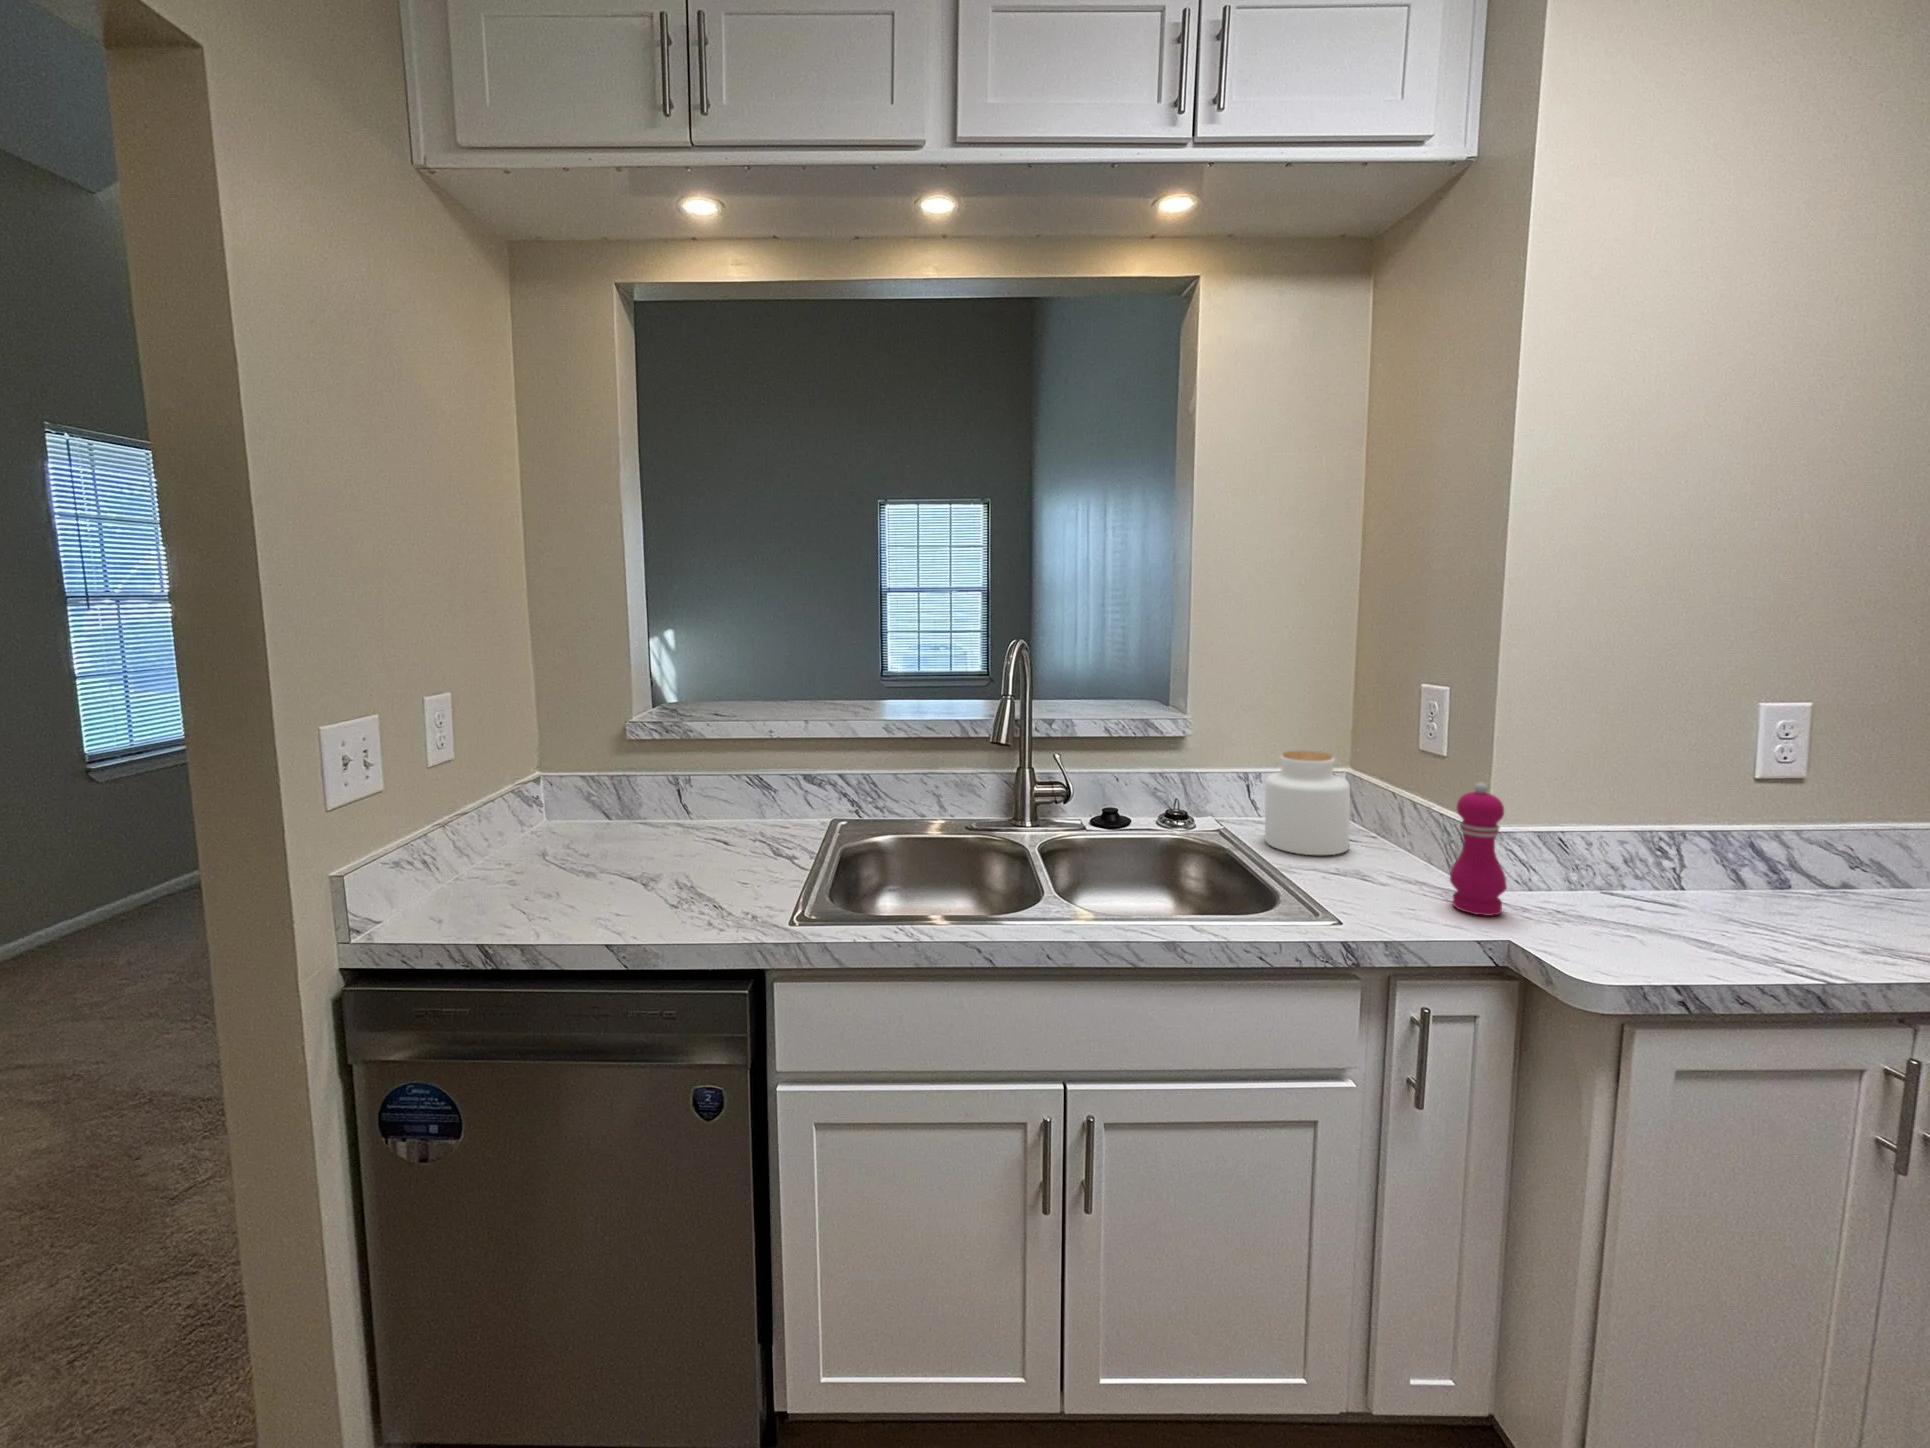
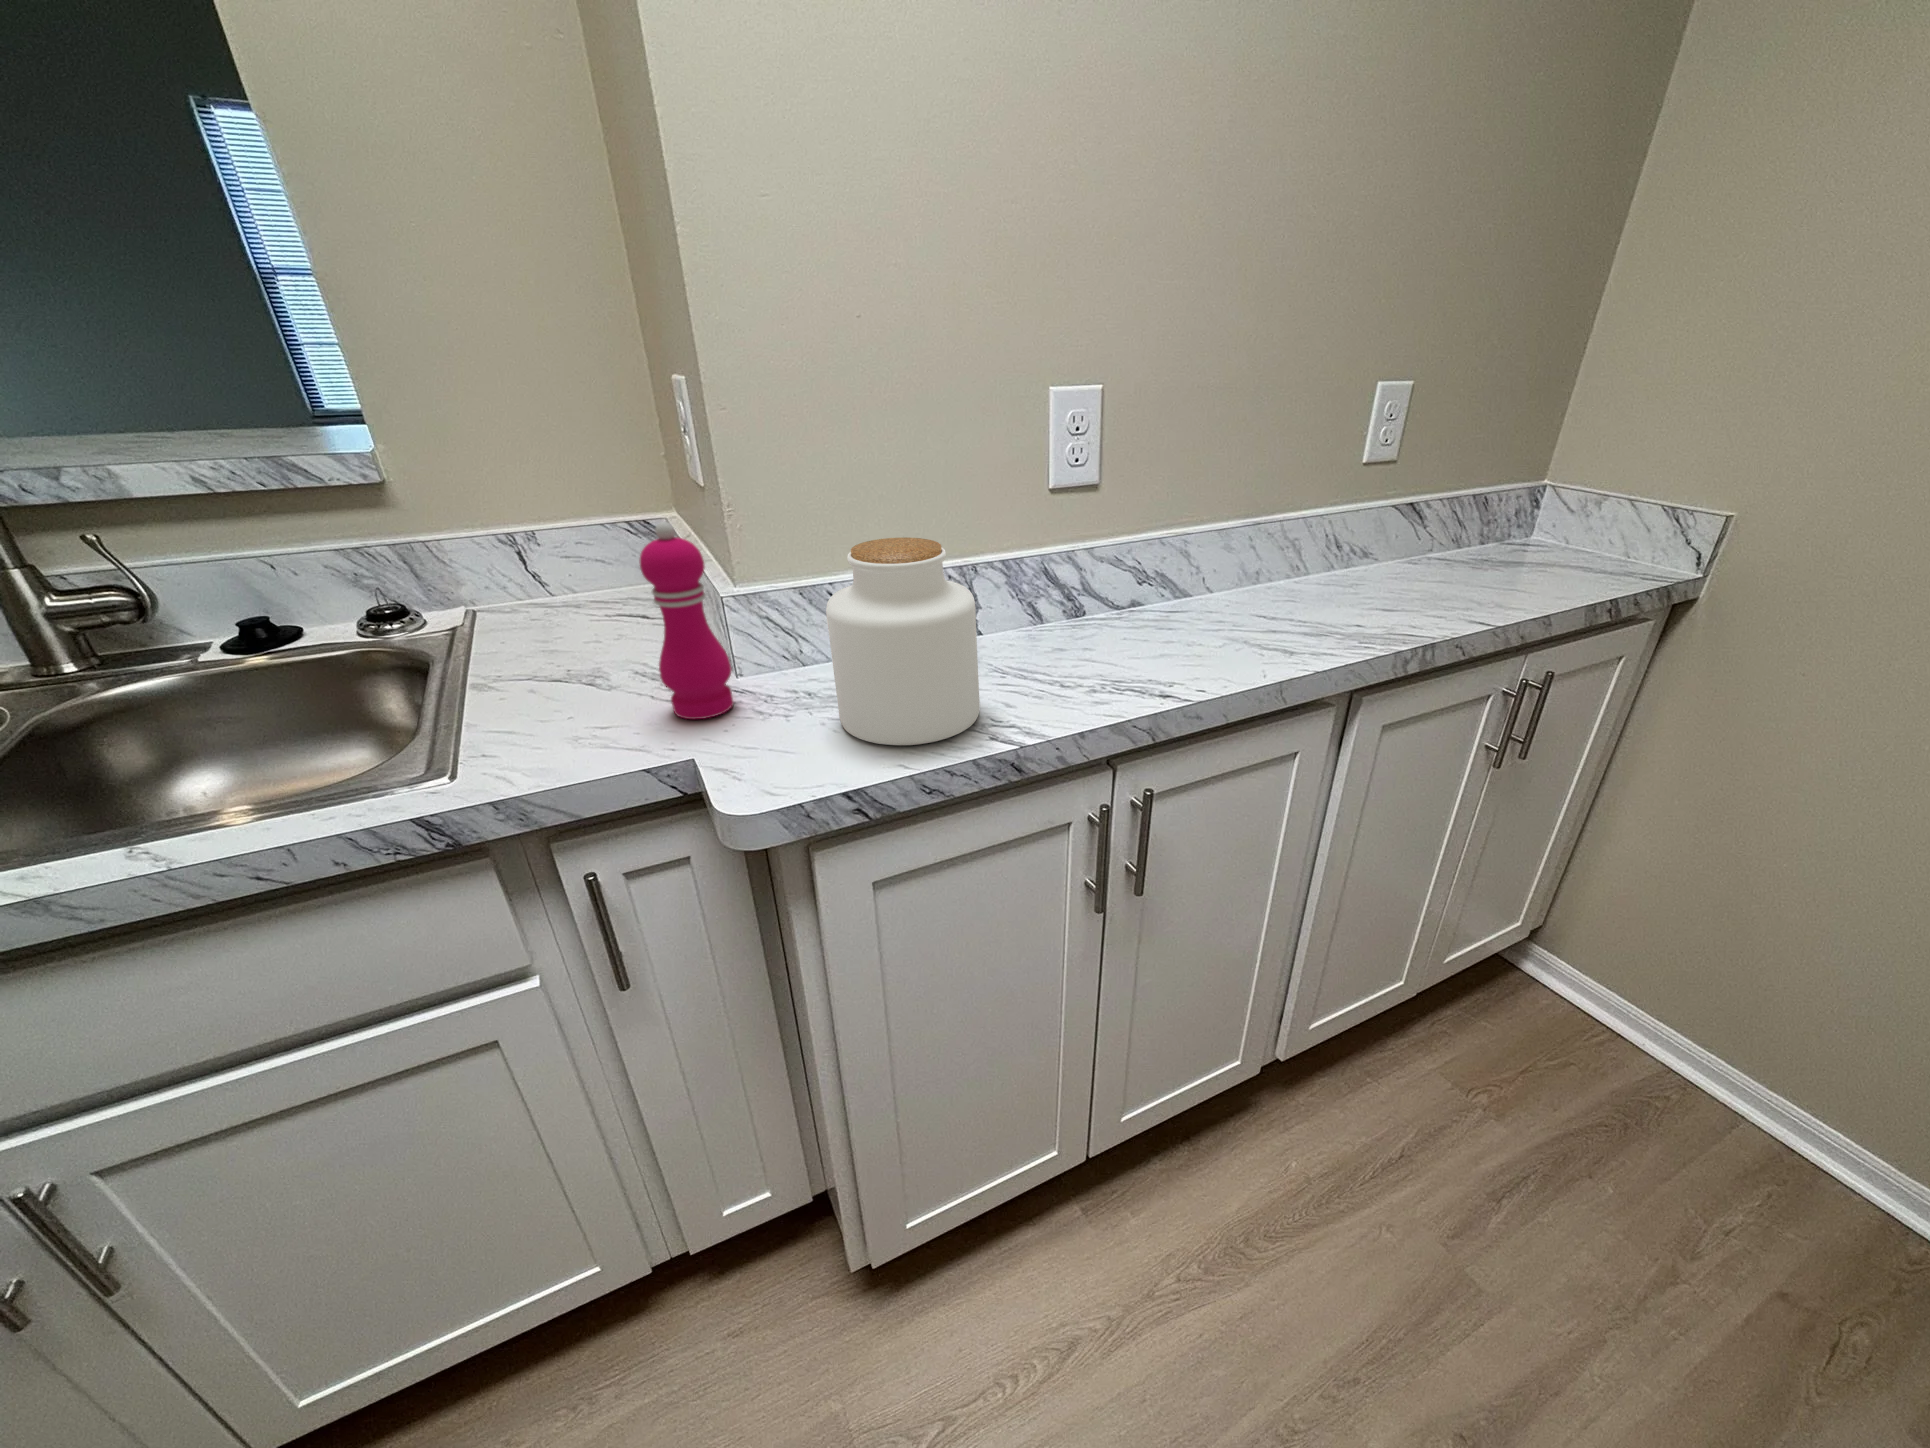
jar: present [1265,751,1350,855] -> present [826,537,980,745]

